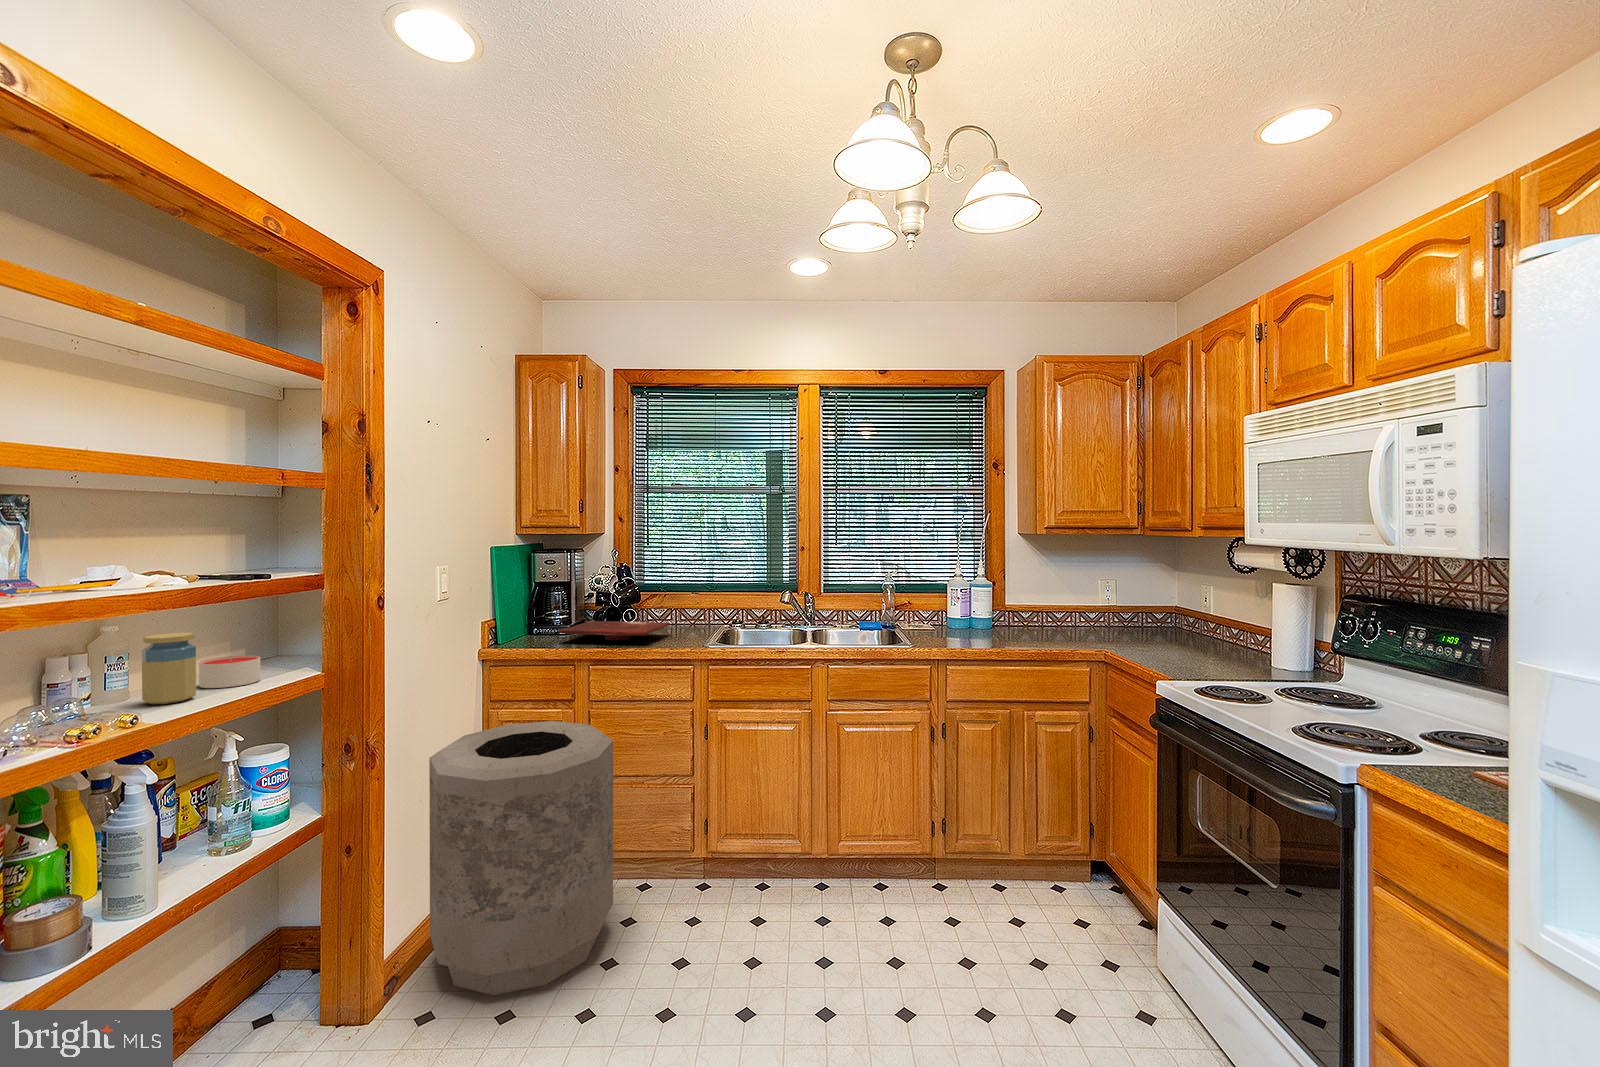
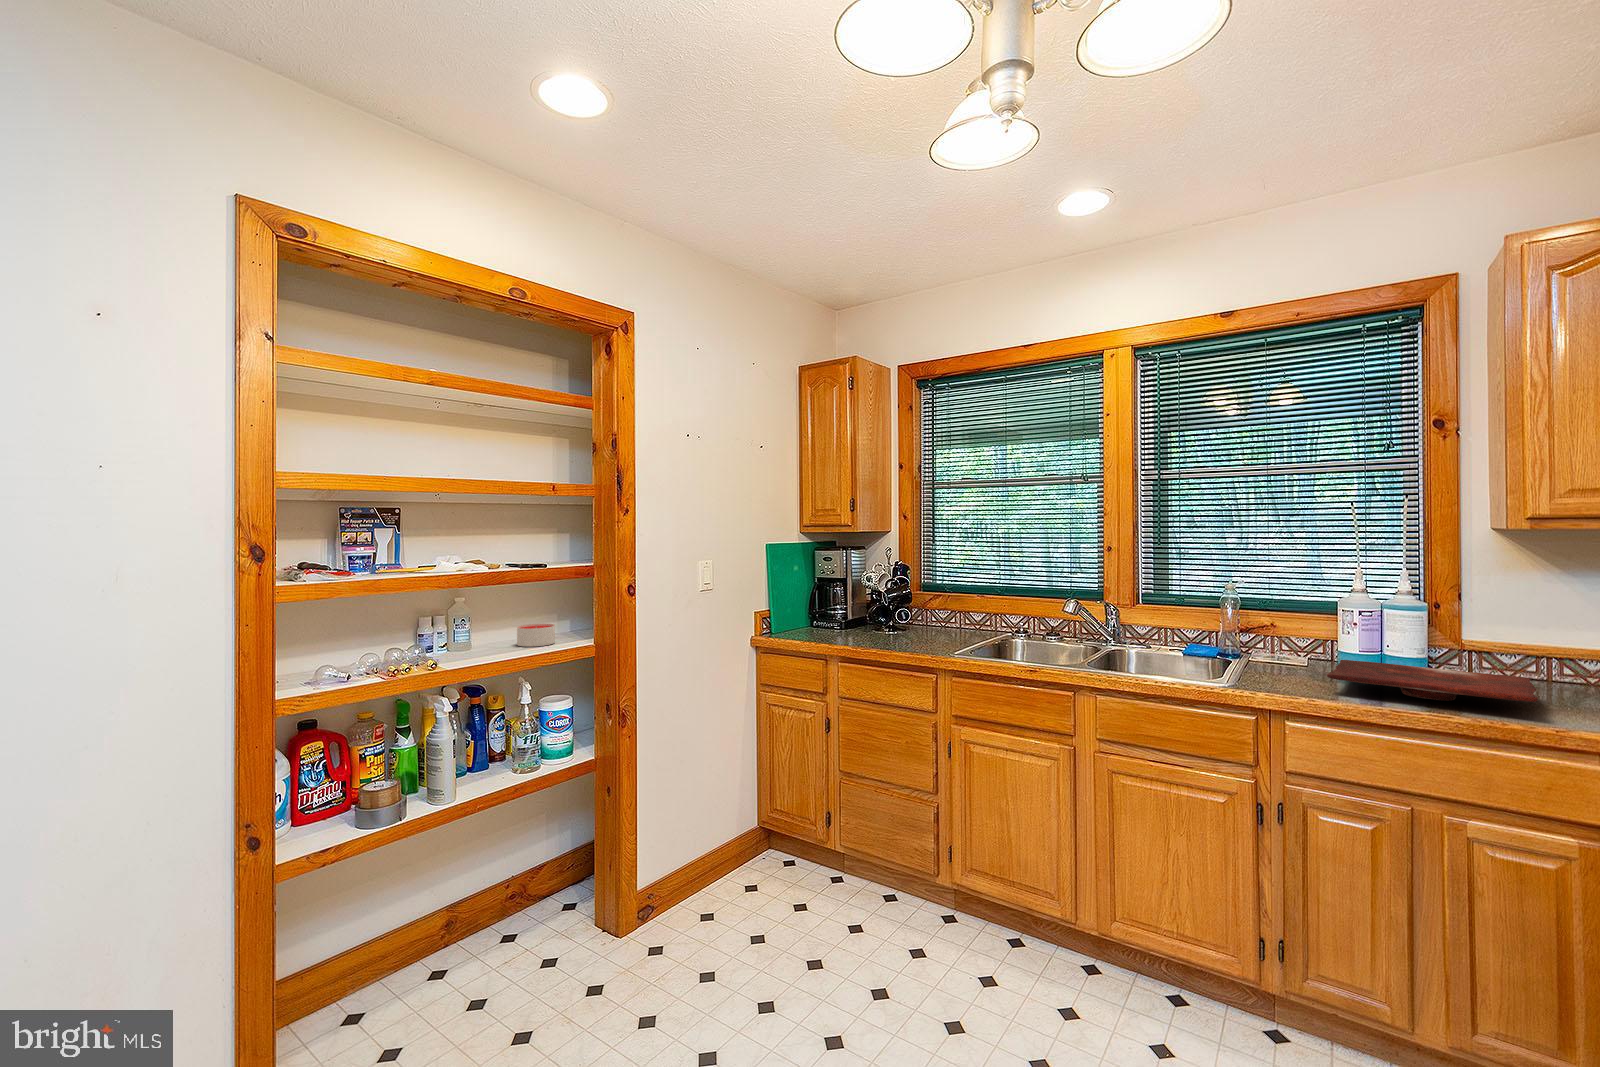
cutting board: present [558,621,670,640] -> present [1327,660,1538,702]
jar: present [142,633,196,704] -> none [471,603,502,654]
trash can: present [429,721,613,995] -> none [677,709,837,964]

